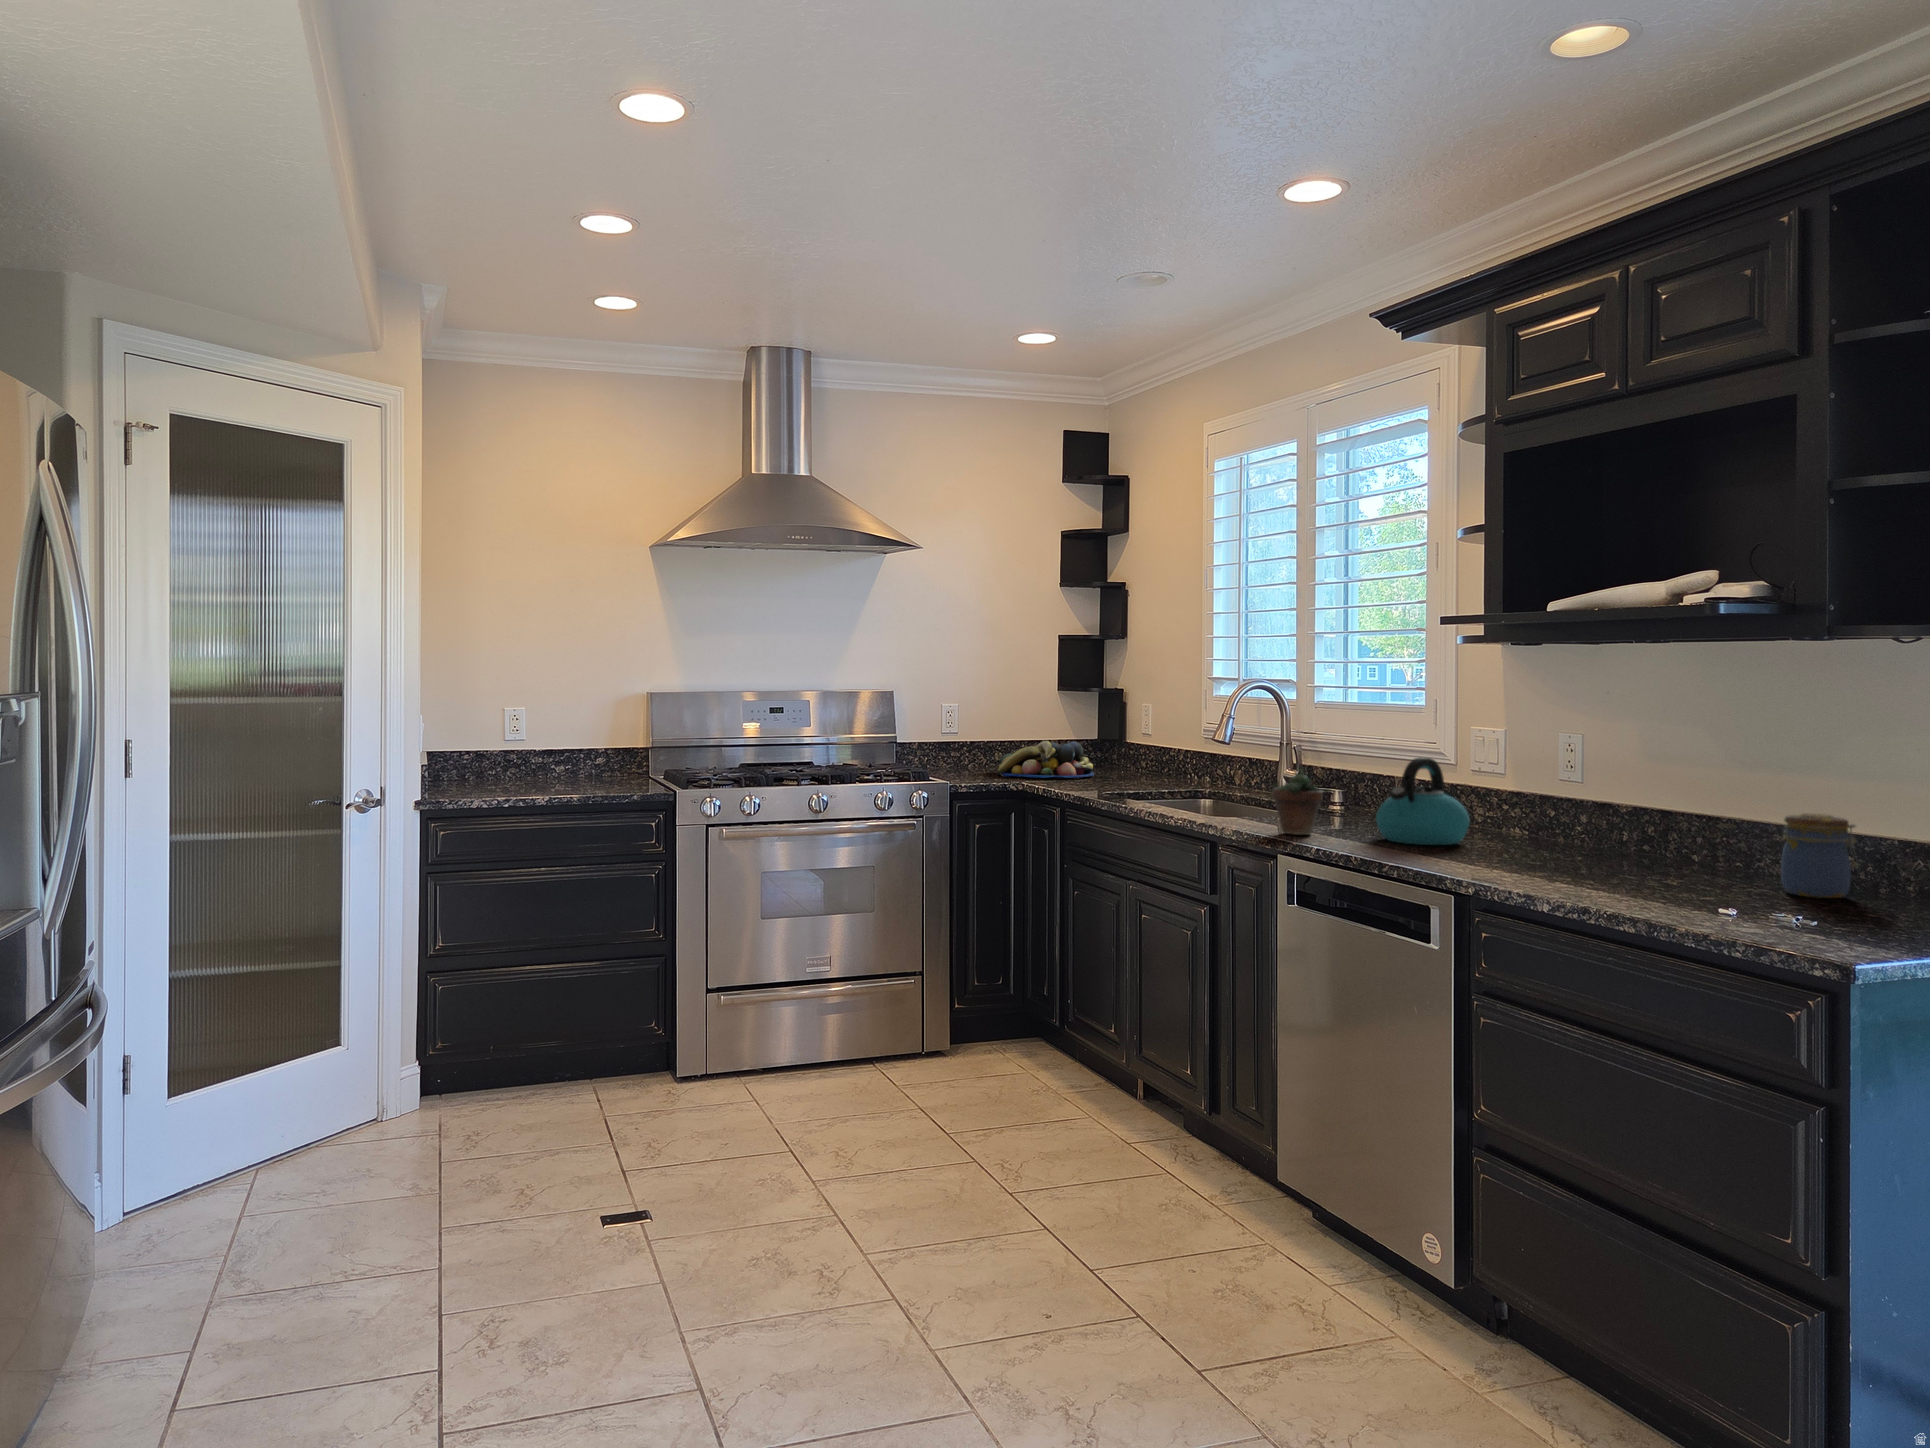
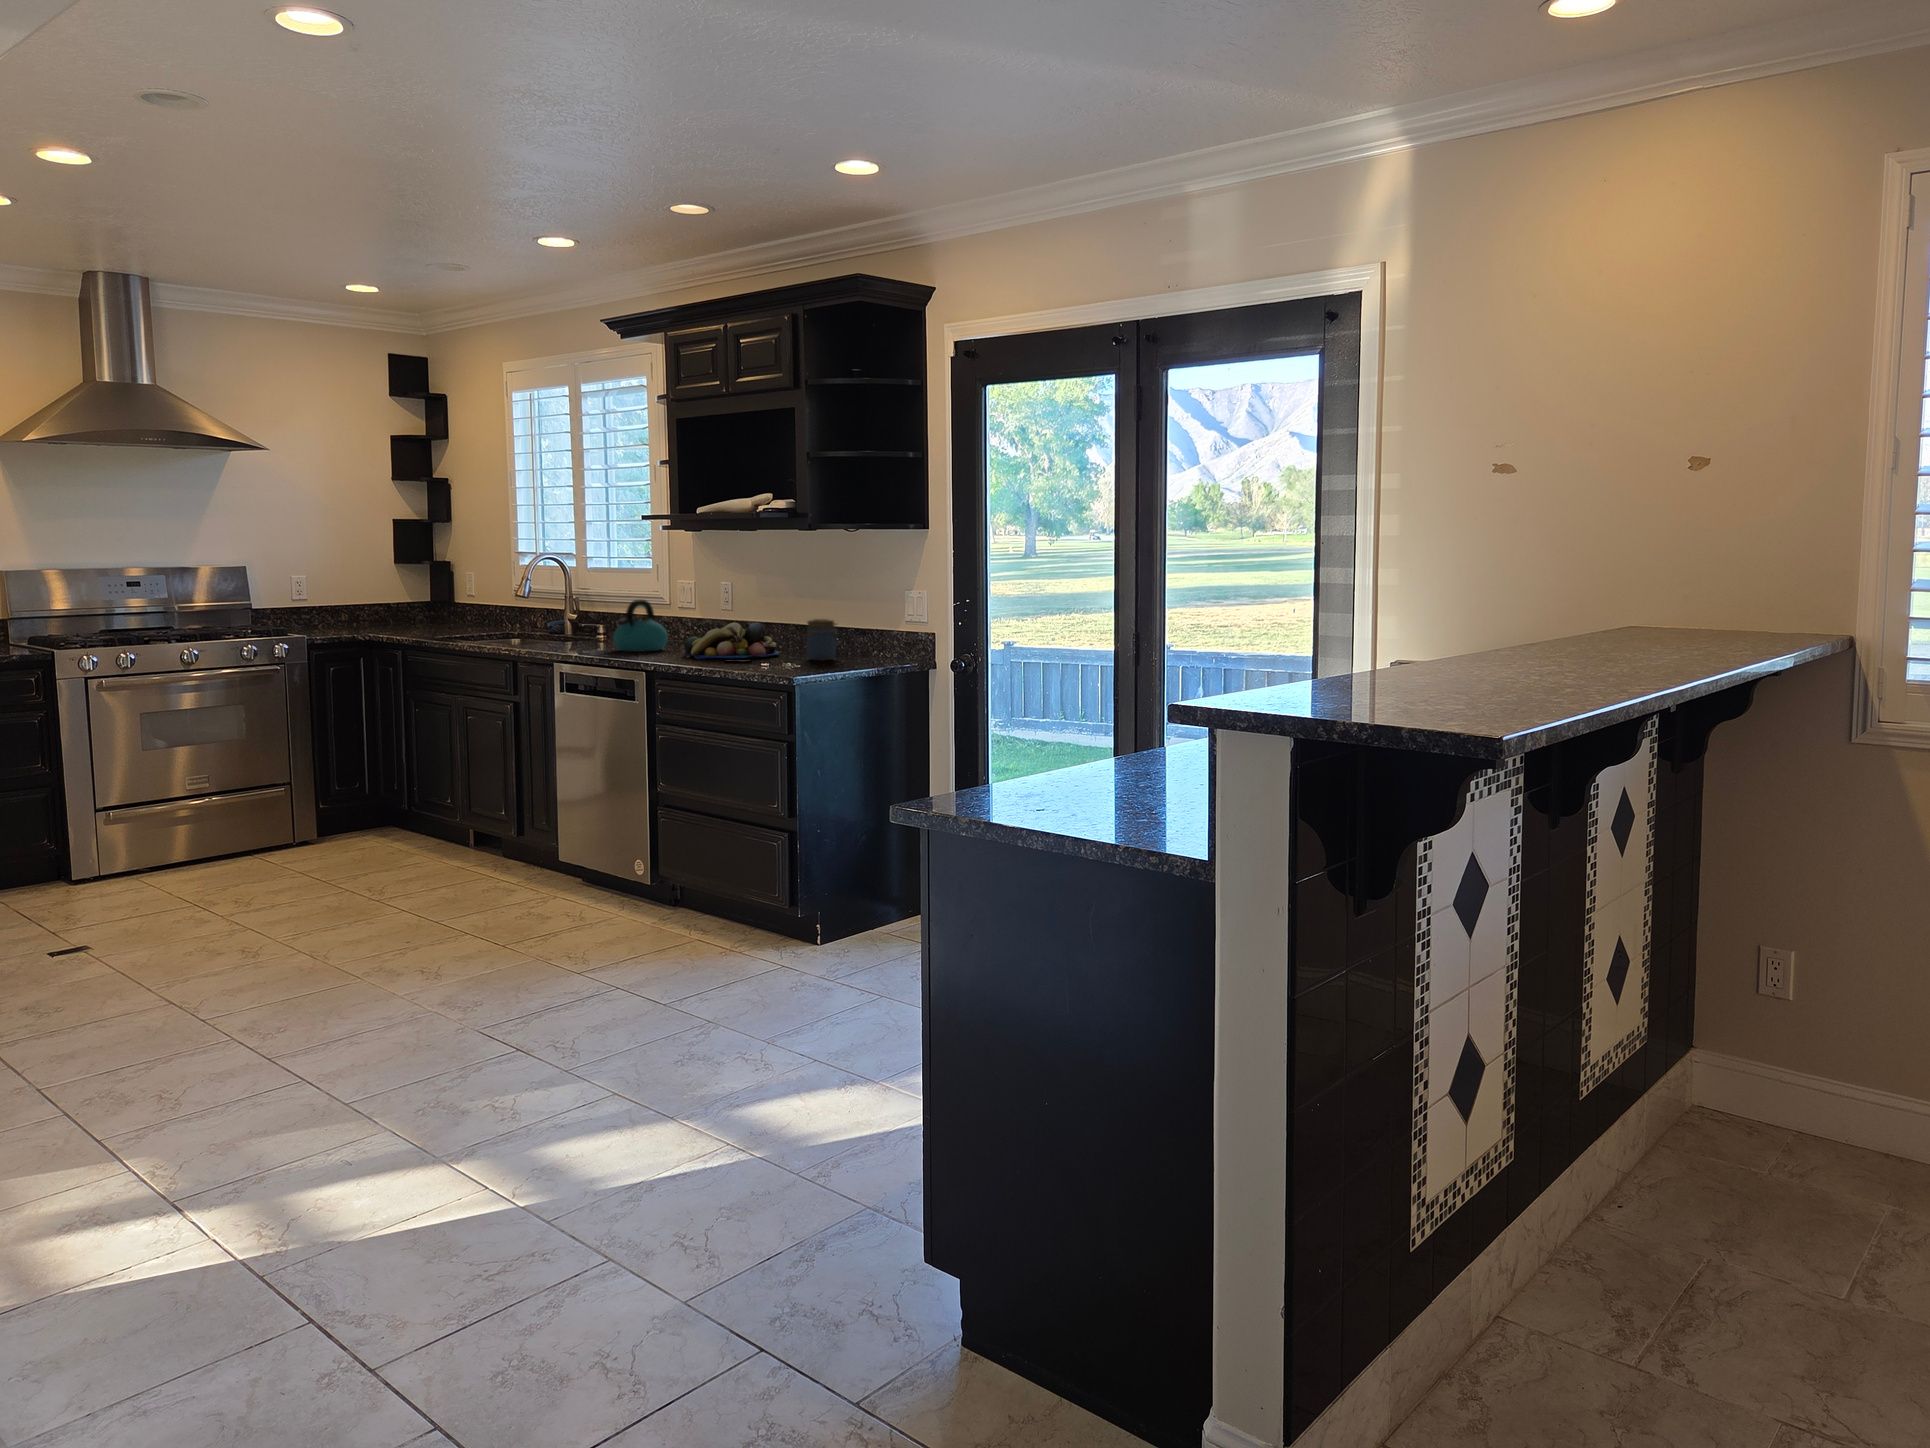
fruit bowl: present [997,741,1094,778] -> present [684,623,780,659]
succulent plant: present [1272,755,1323,835] -> none [547,599,580,651]

